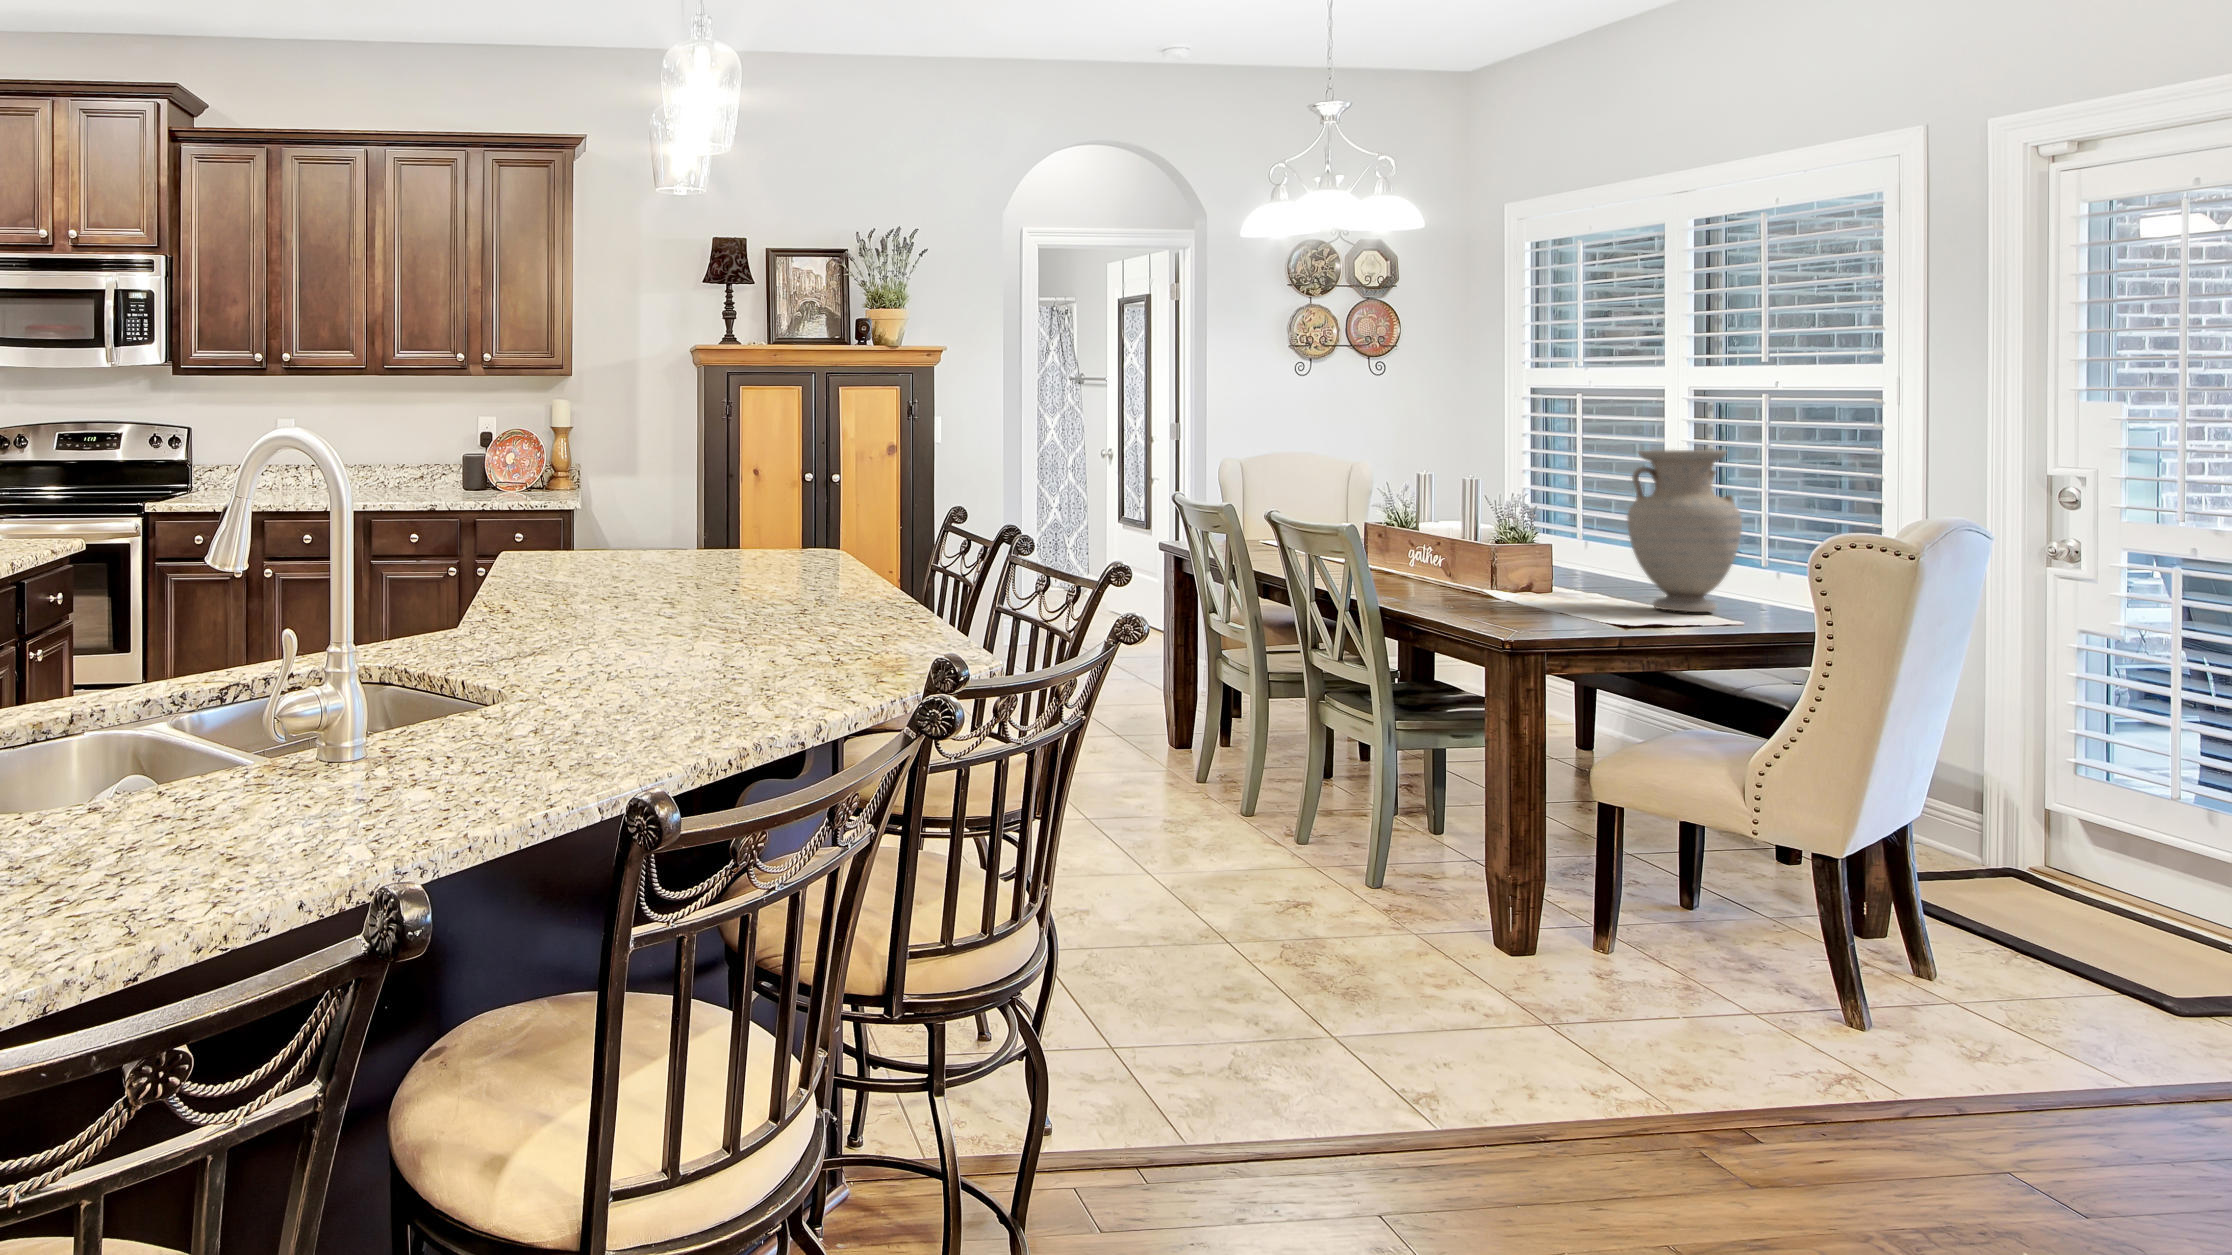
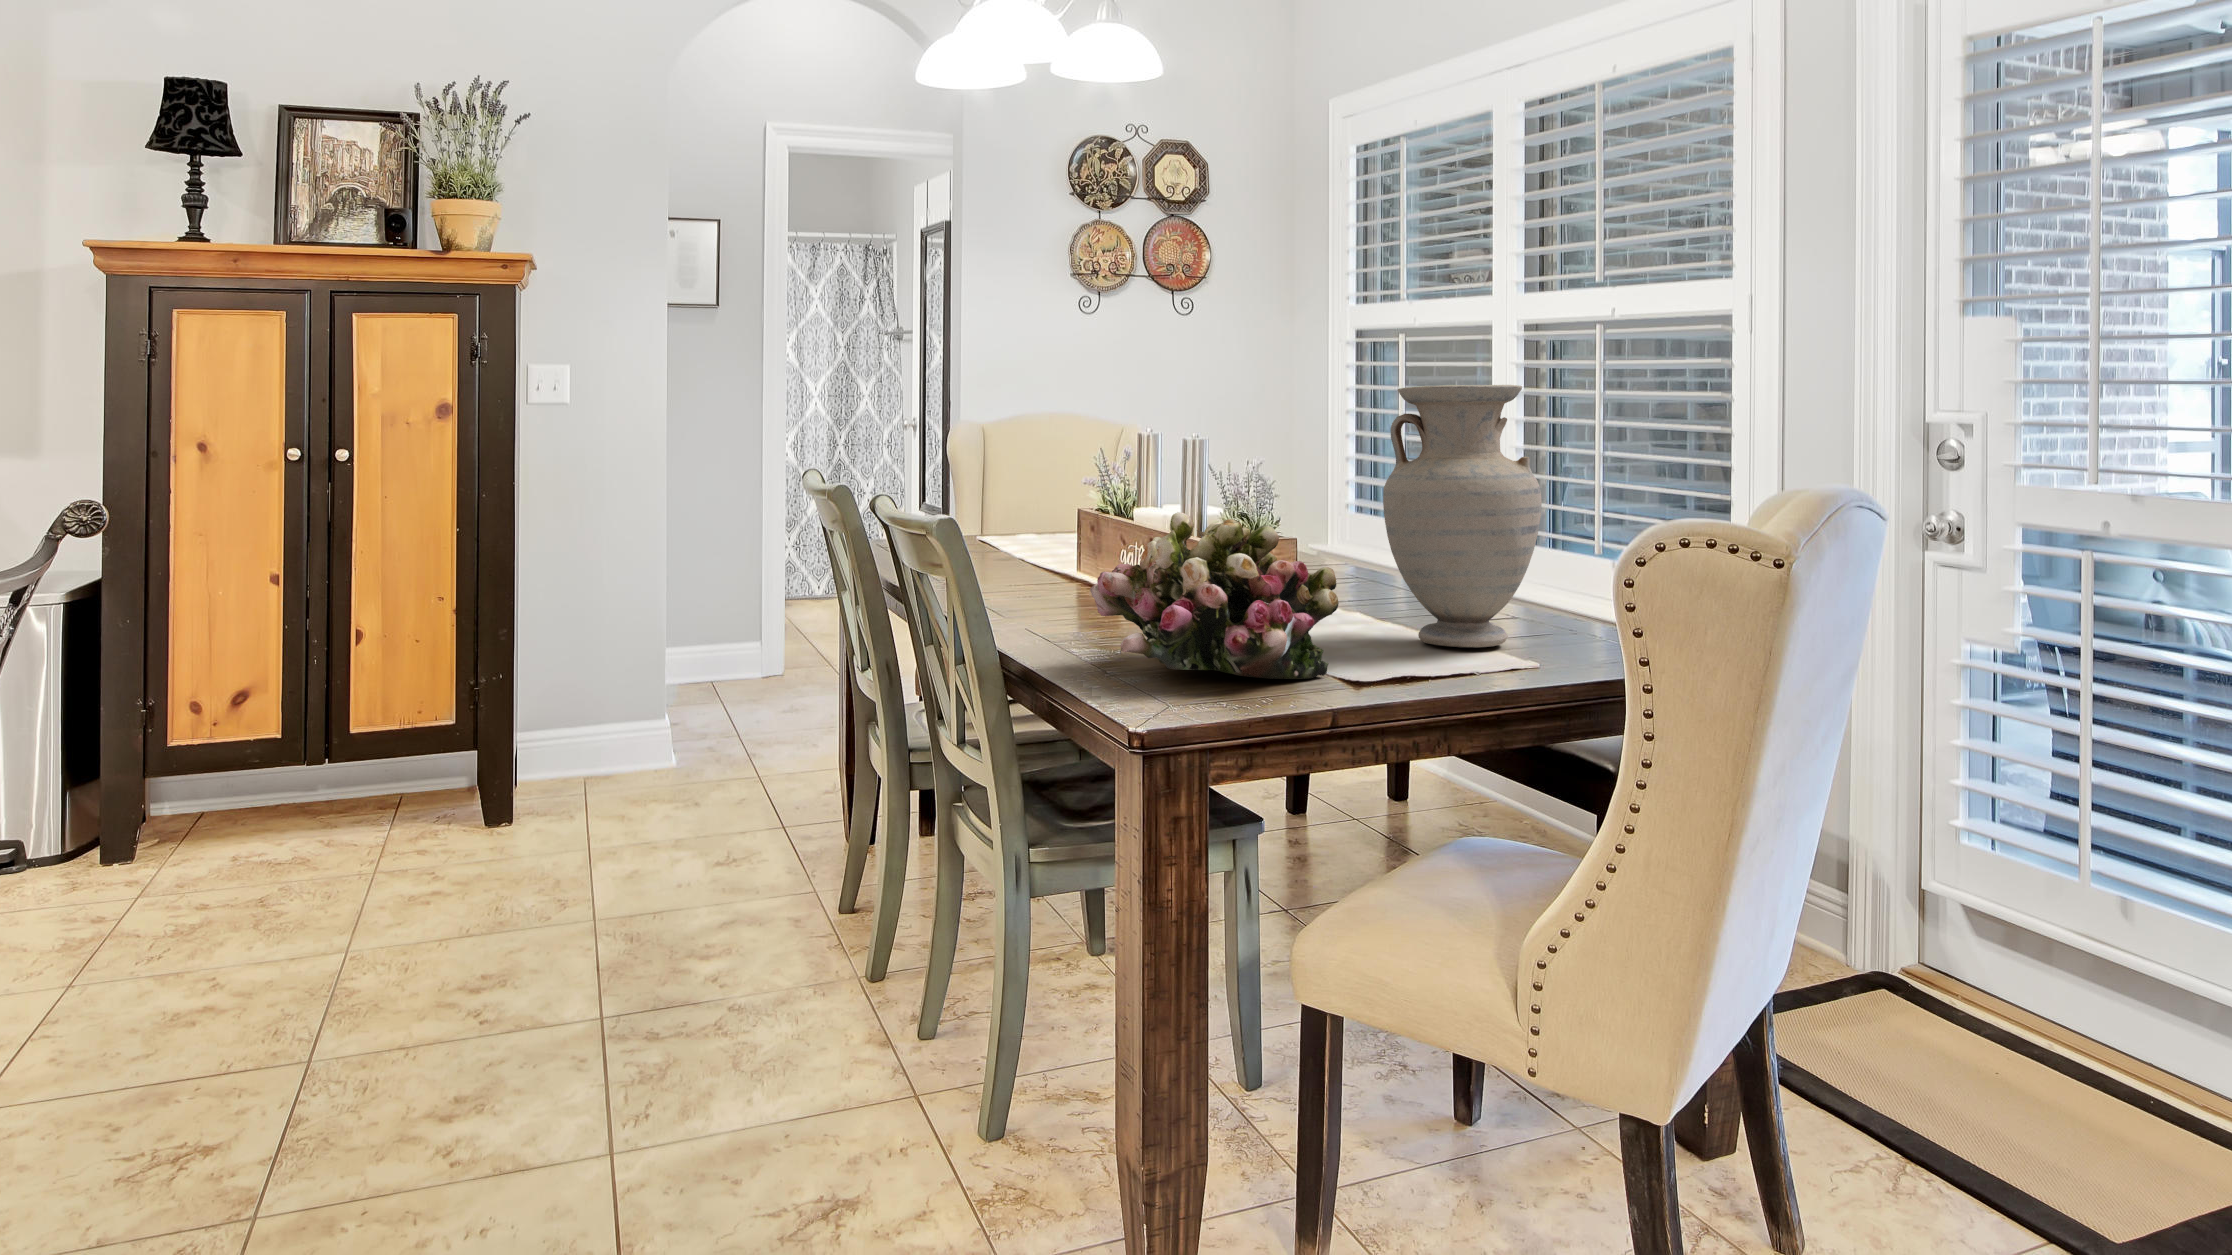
flower arrangement: none [1447,524,1612,621] -> present [1090,512,1339,679]

